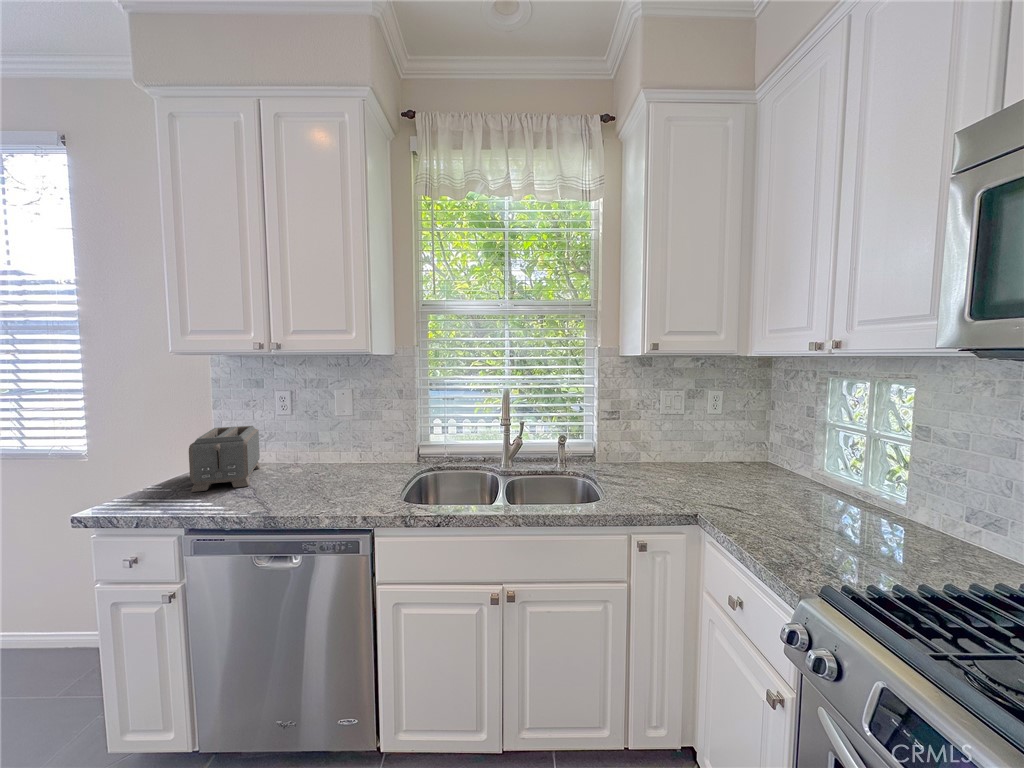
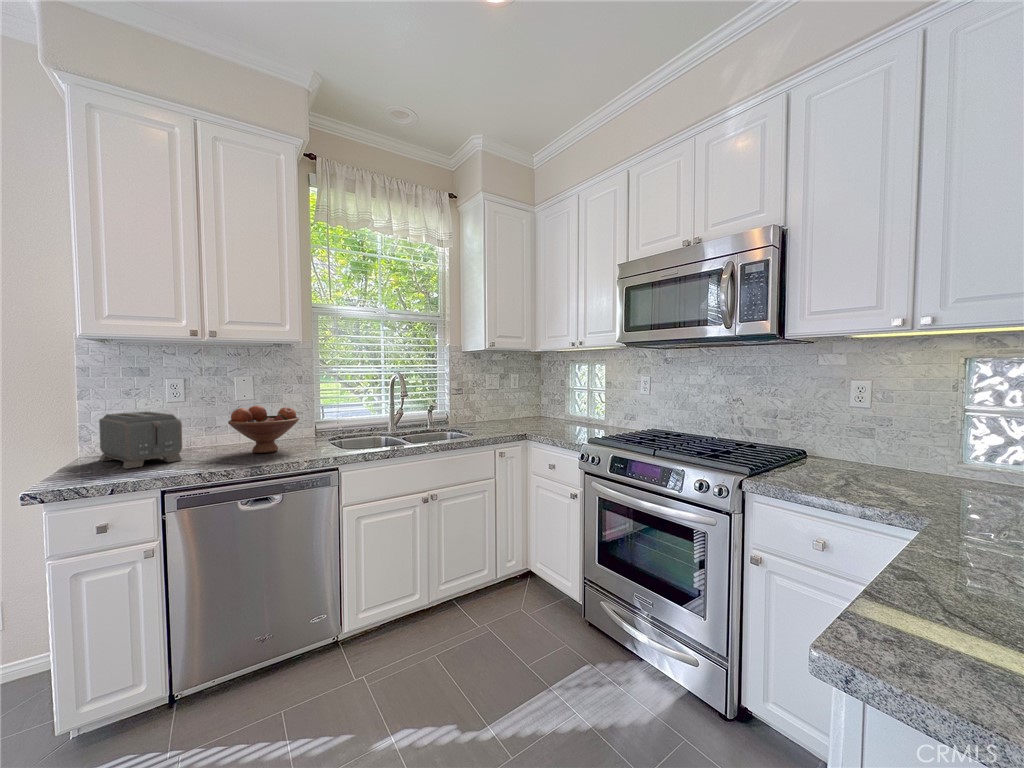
fruit bowl: none [287,428,367,488] -> present [228,405,299,453]

